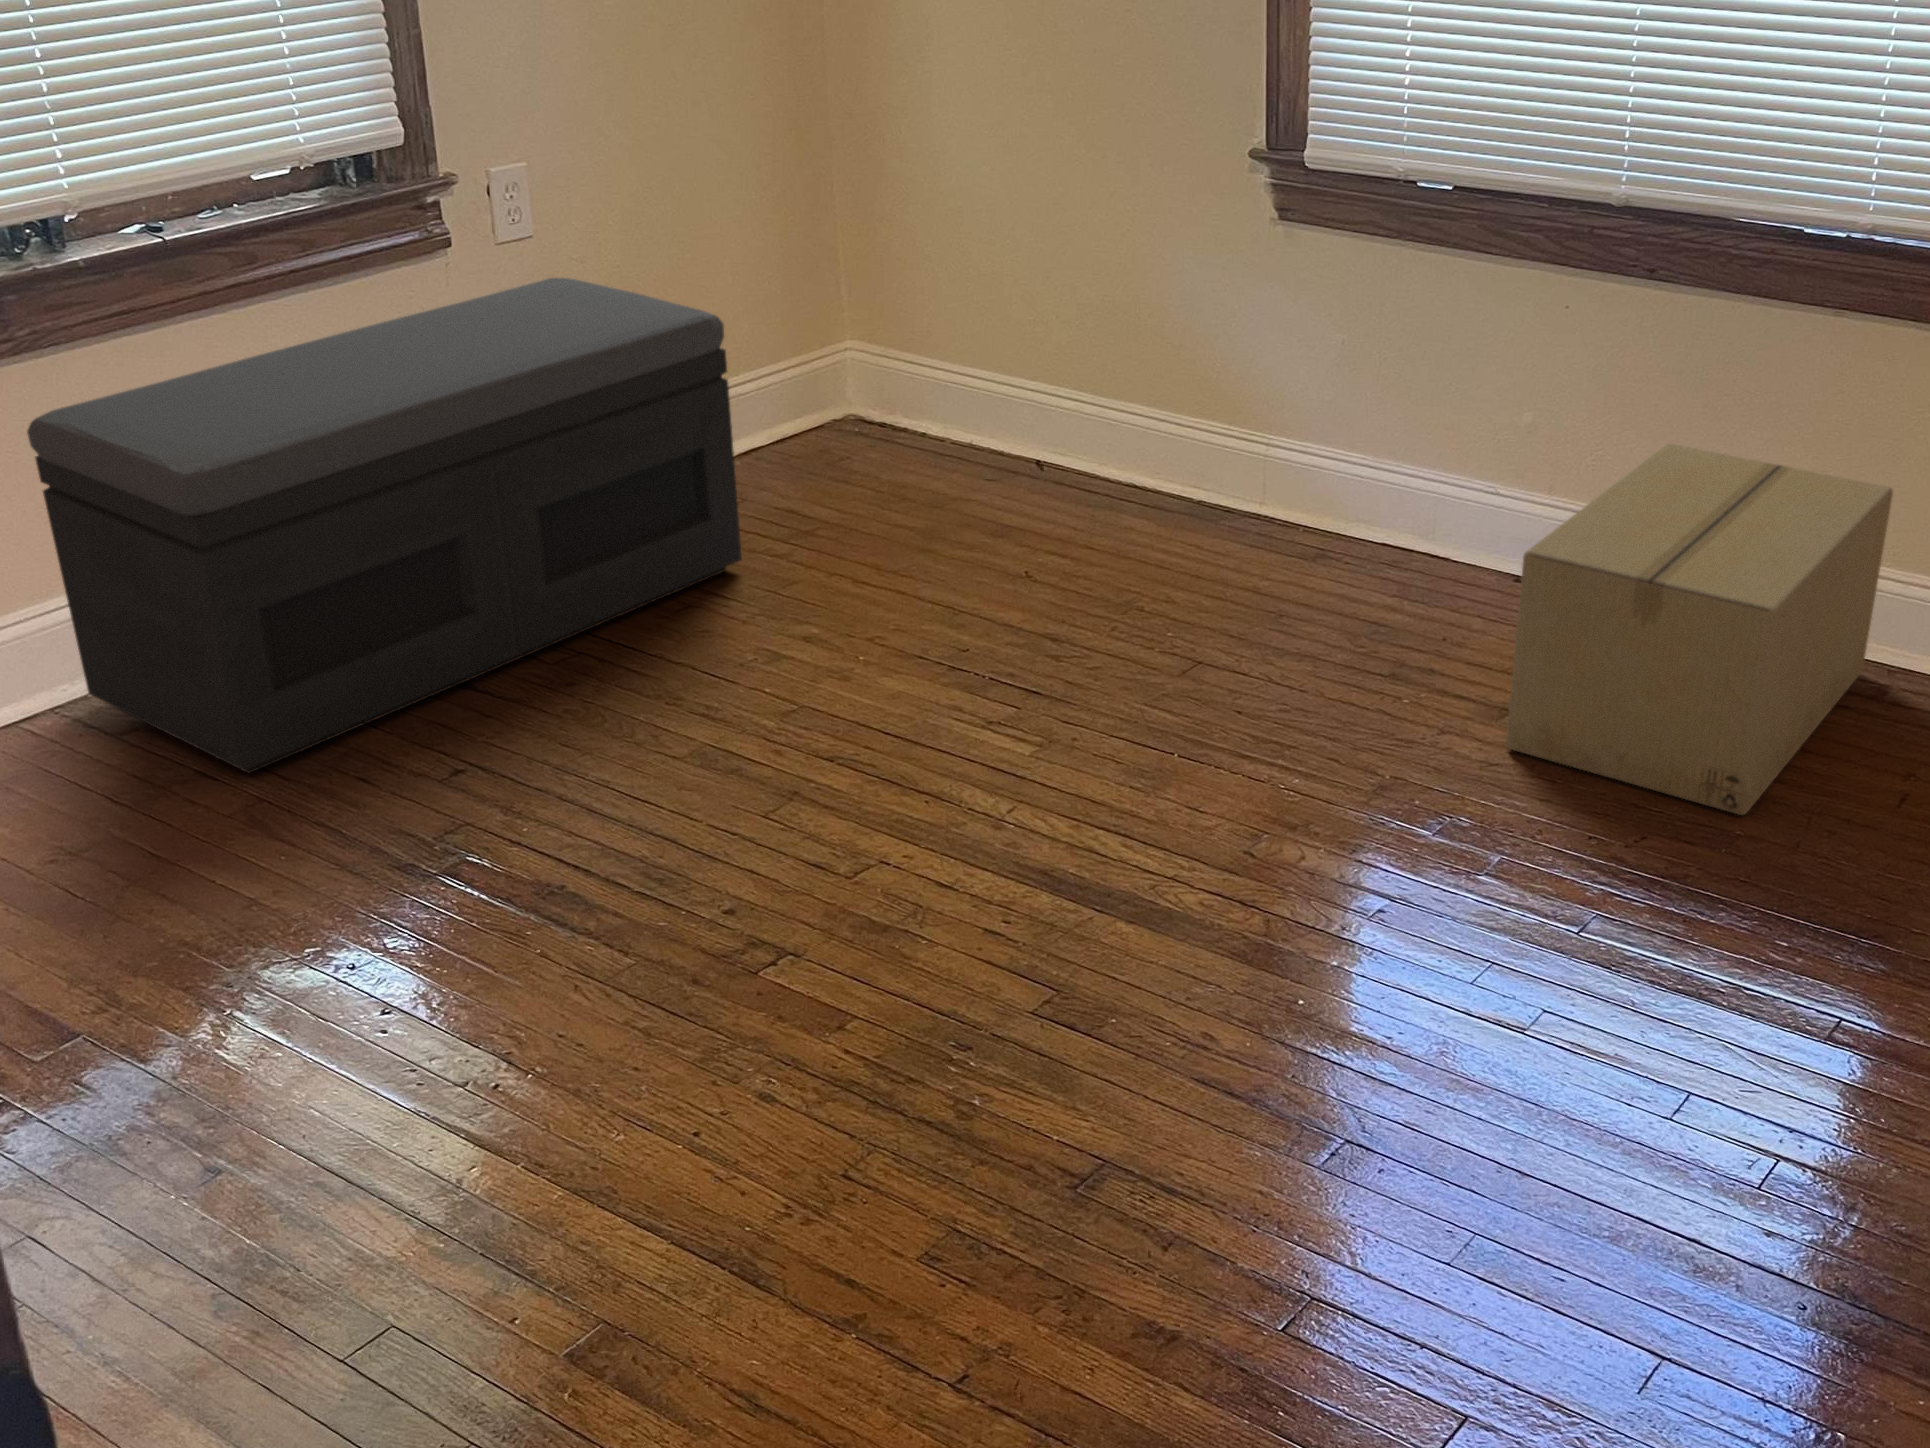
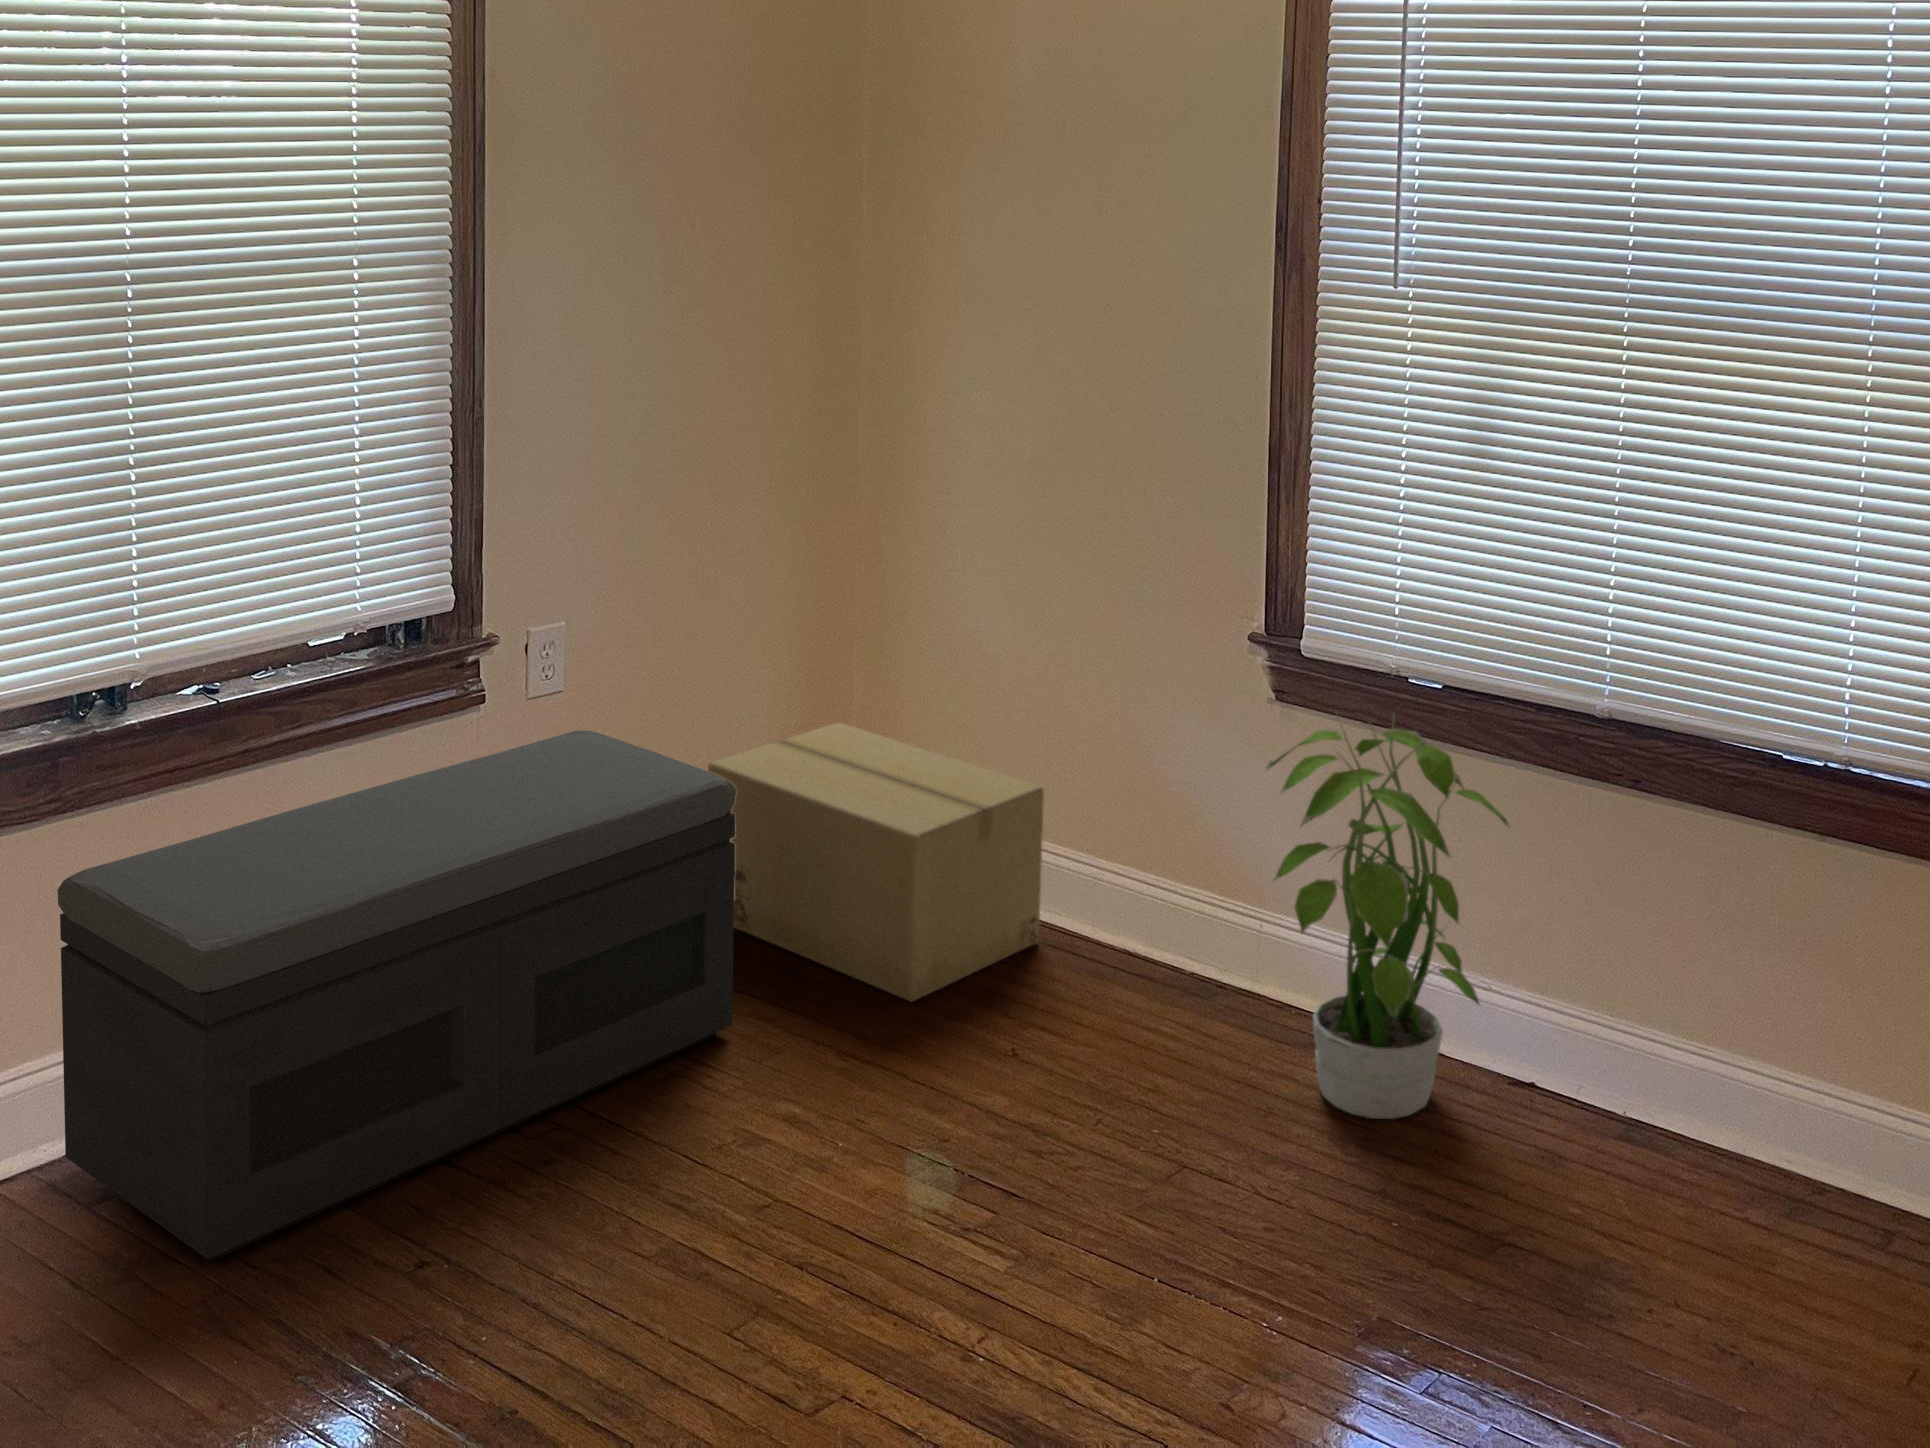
potted plant: none [1267,214,1519,614] -> present [1266,712,1509,1119]
cardboard box: present [1506,444,1893,815] -> present [708,722,1044,1001]

